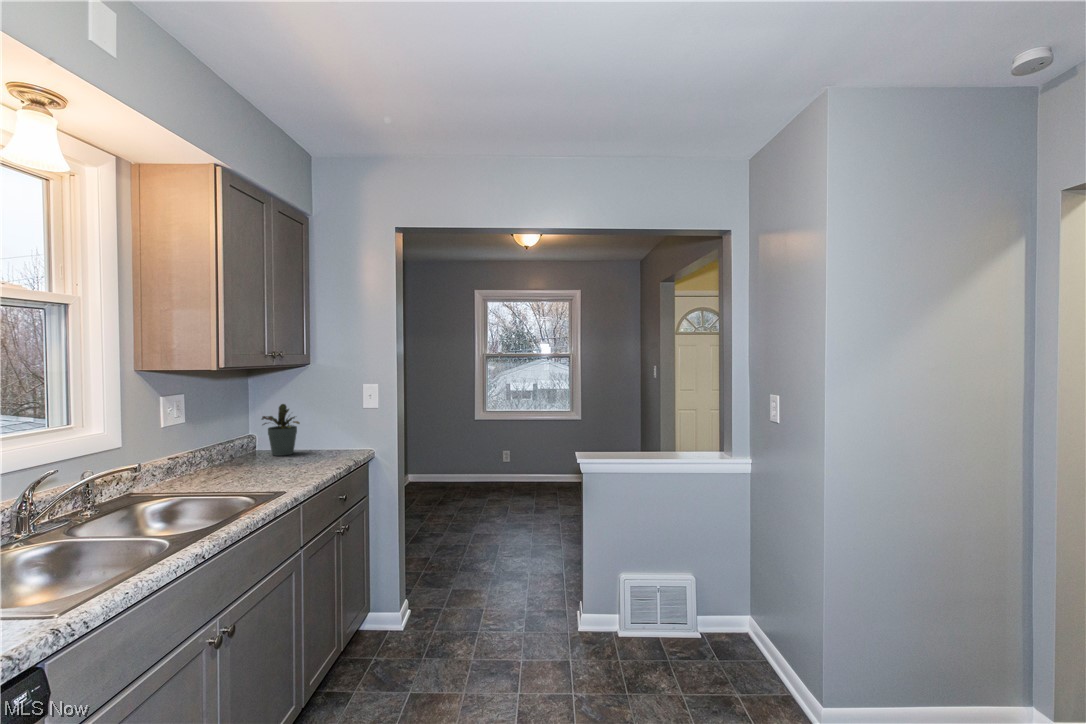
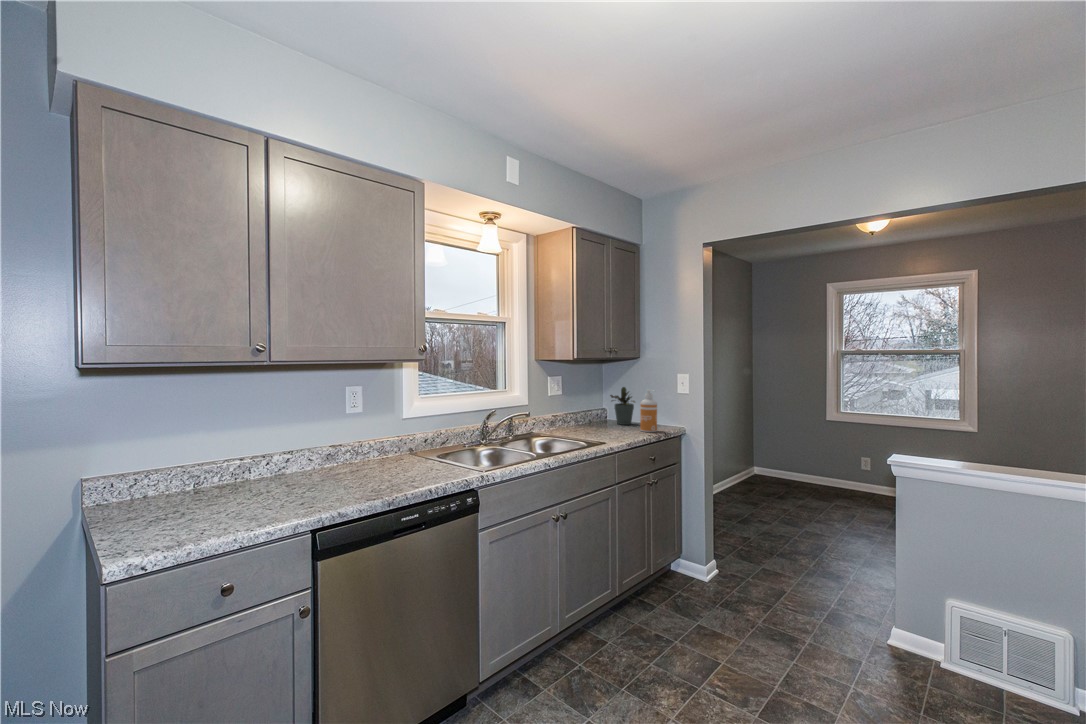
soap dispenser: none [315,406,339,463] -> present [640,389,657,432]

